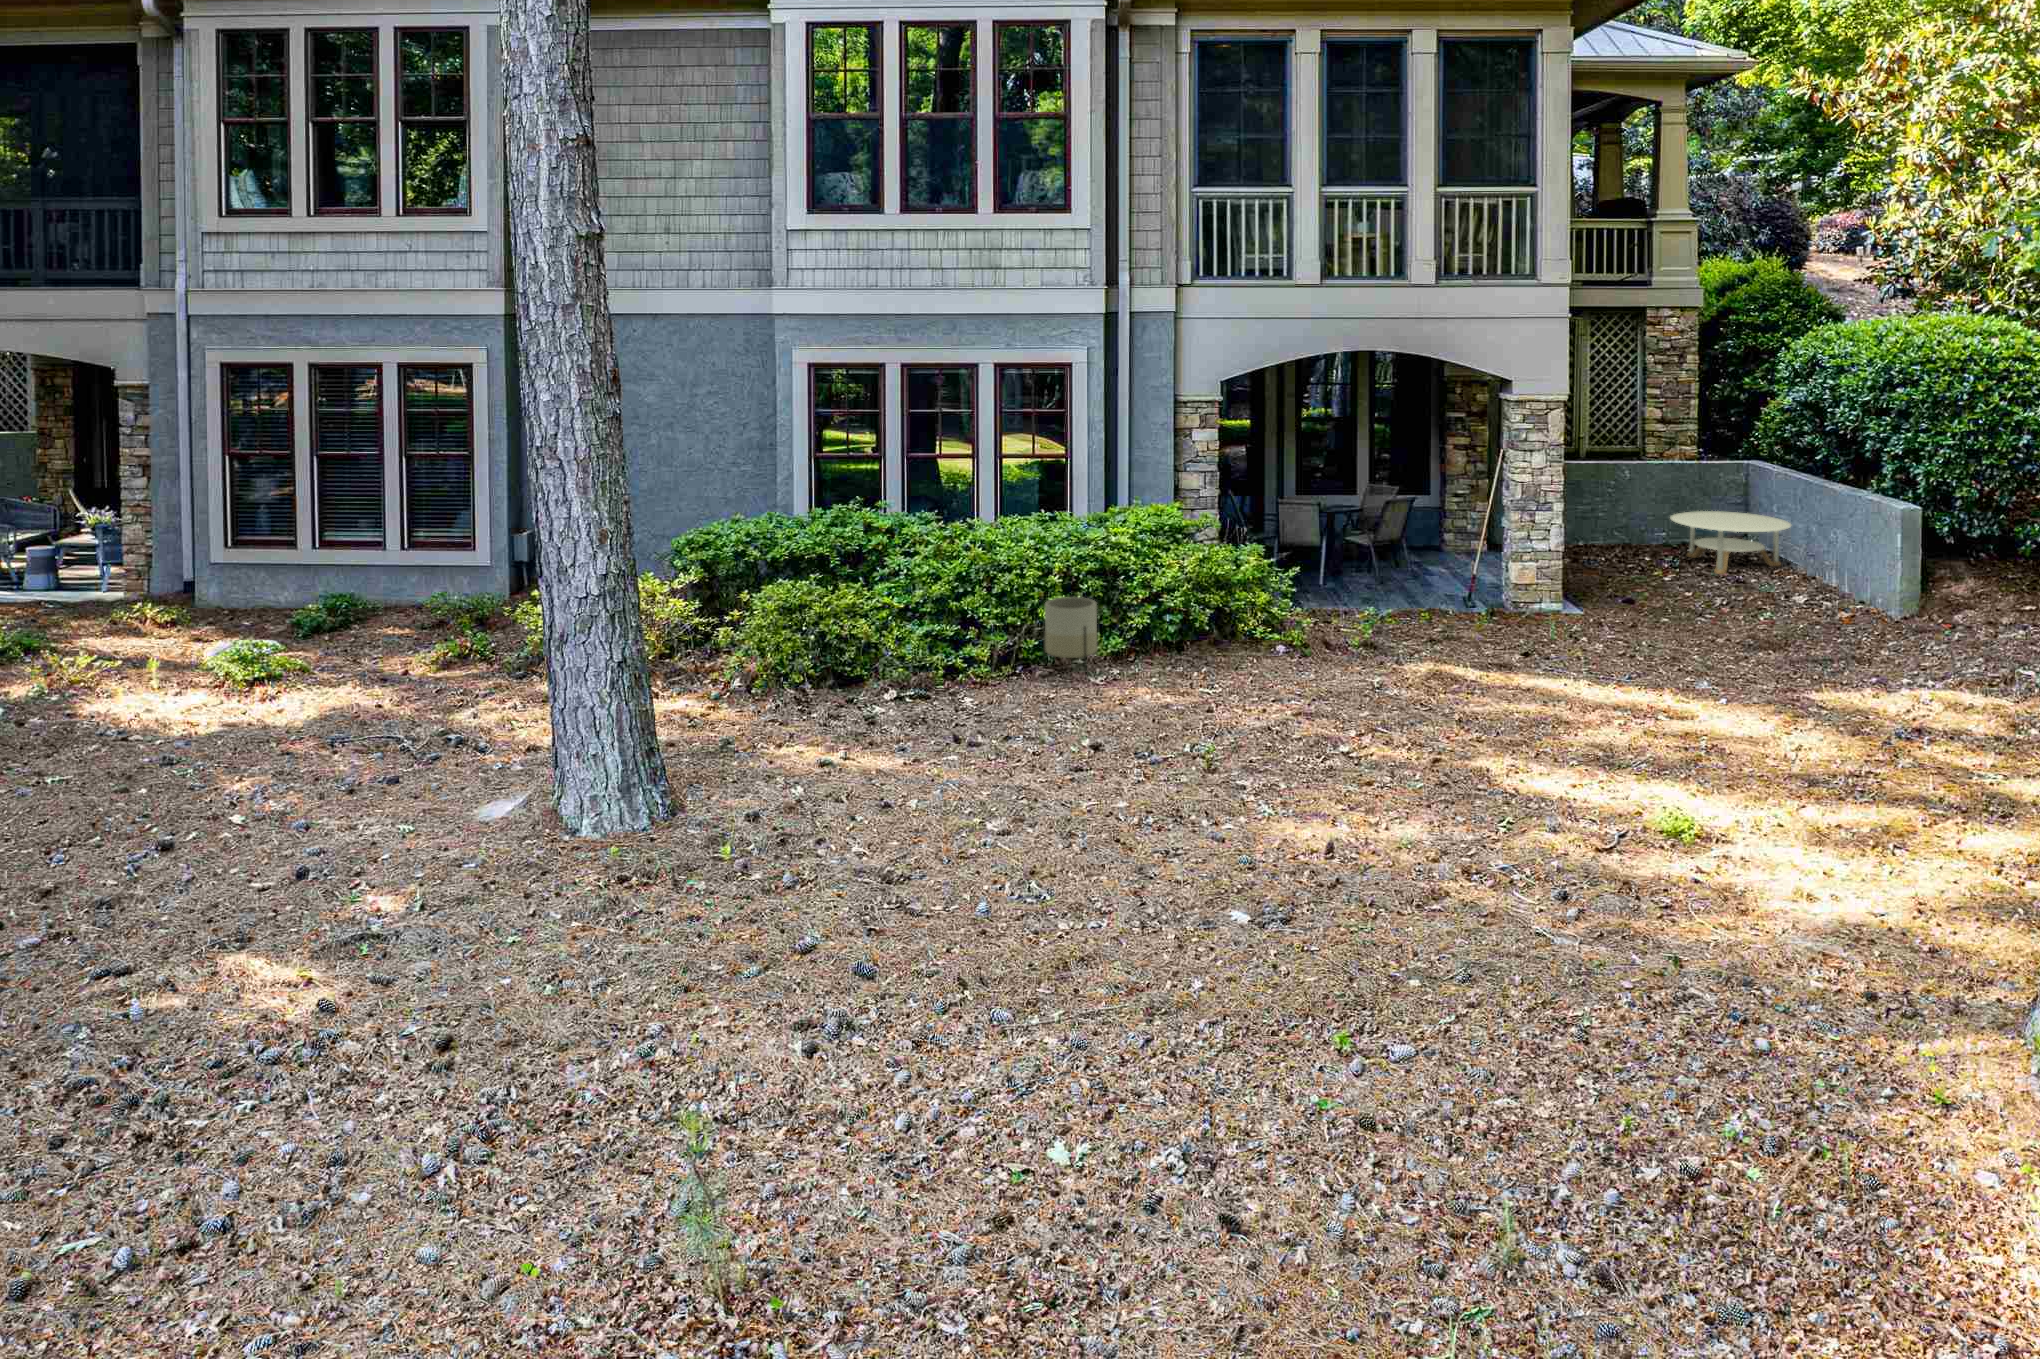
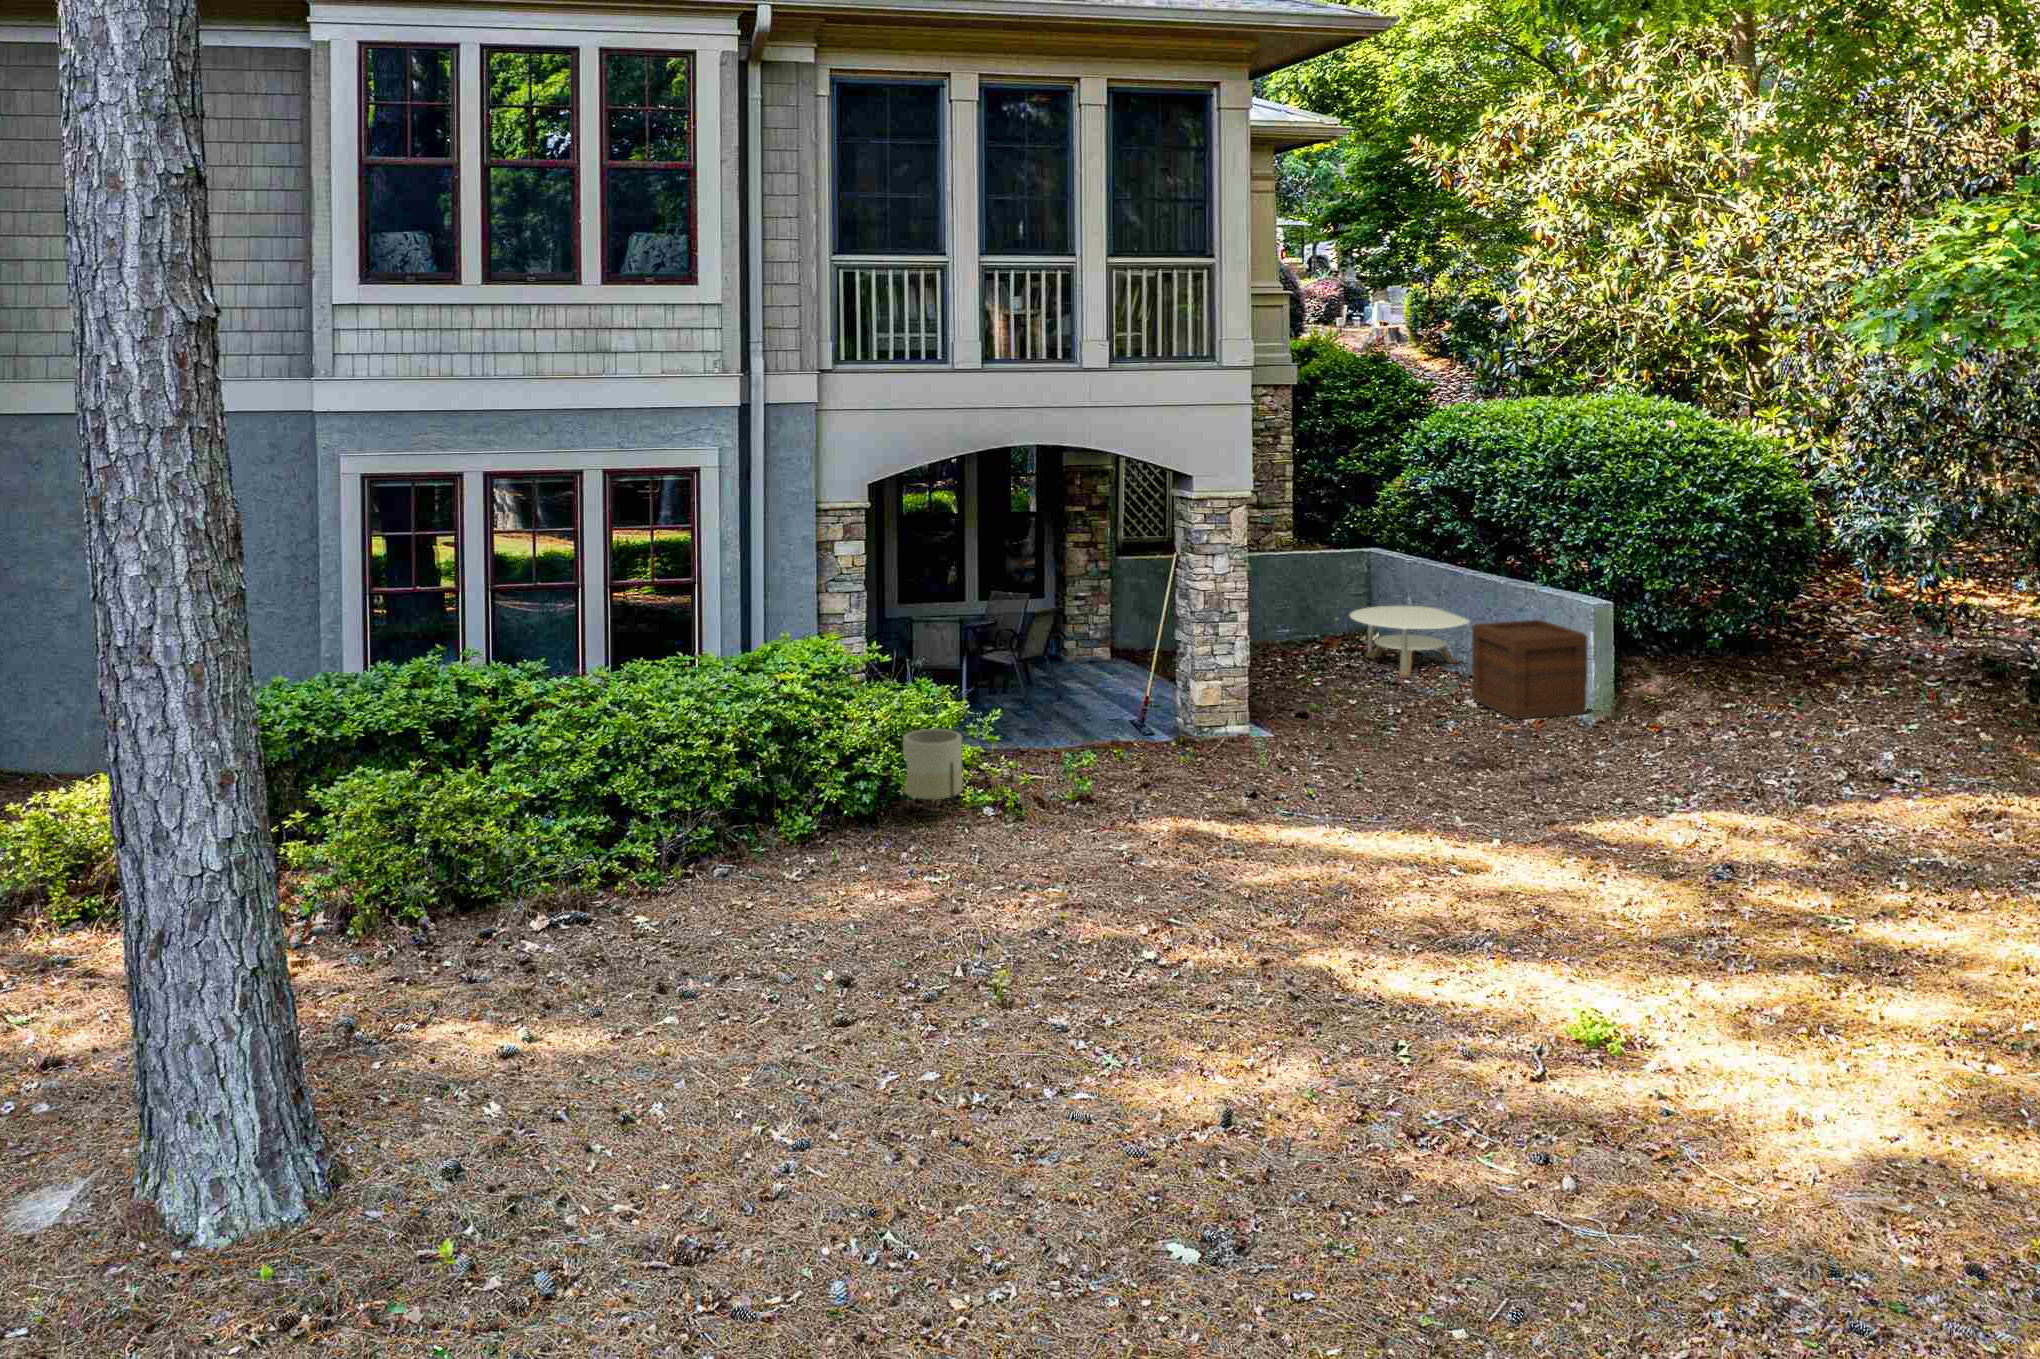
wooden crate: none [1779,526,1897,617] -> present [1472,620,1588,719]
planter: present [1043,597,1097,666] -> present [902,729,963,820]

